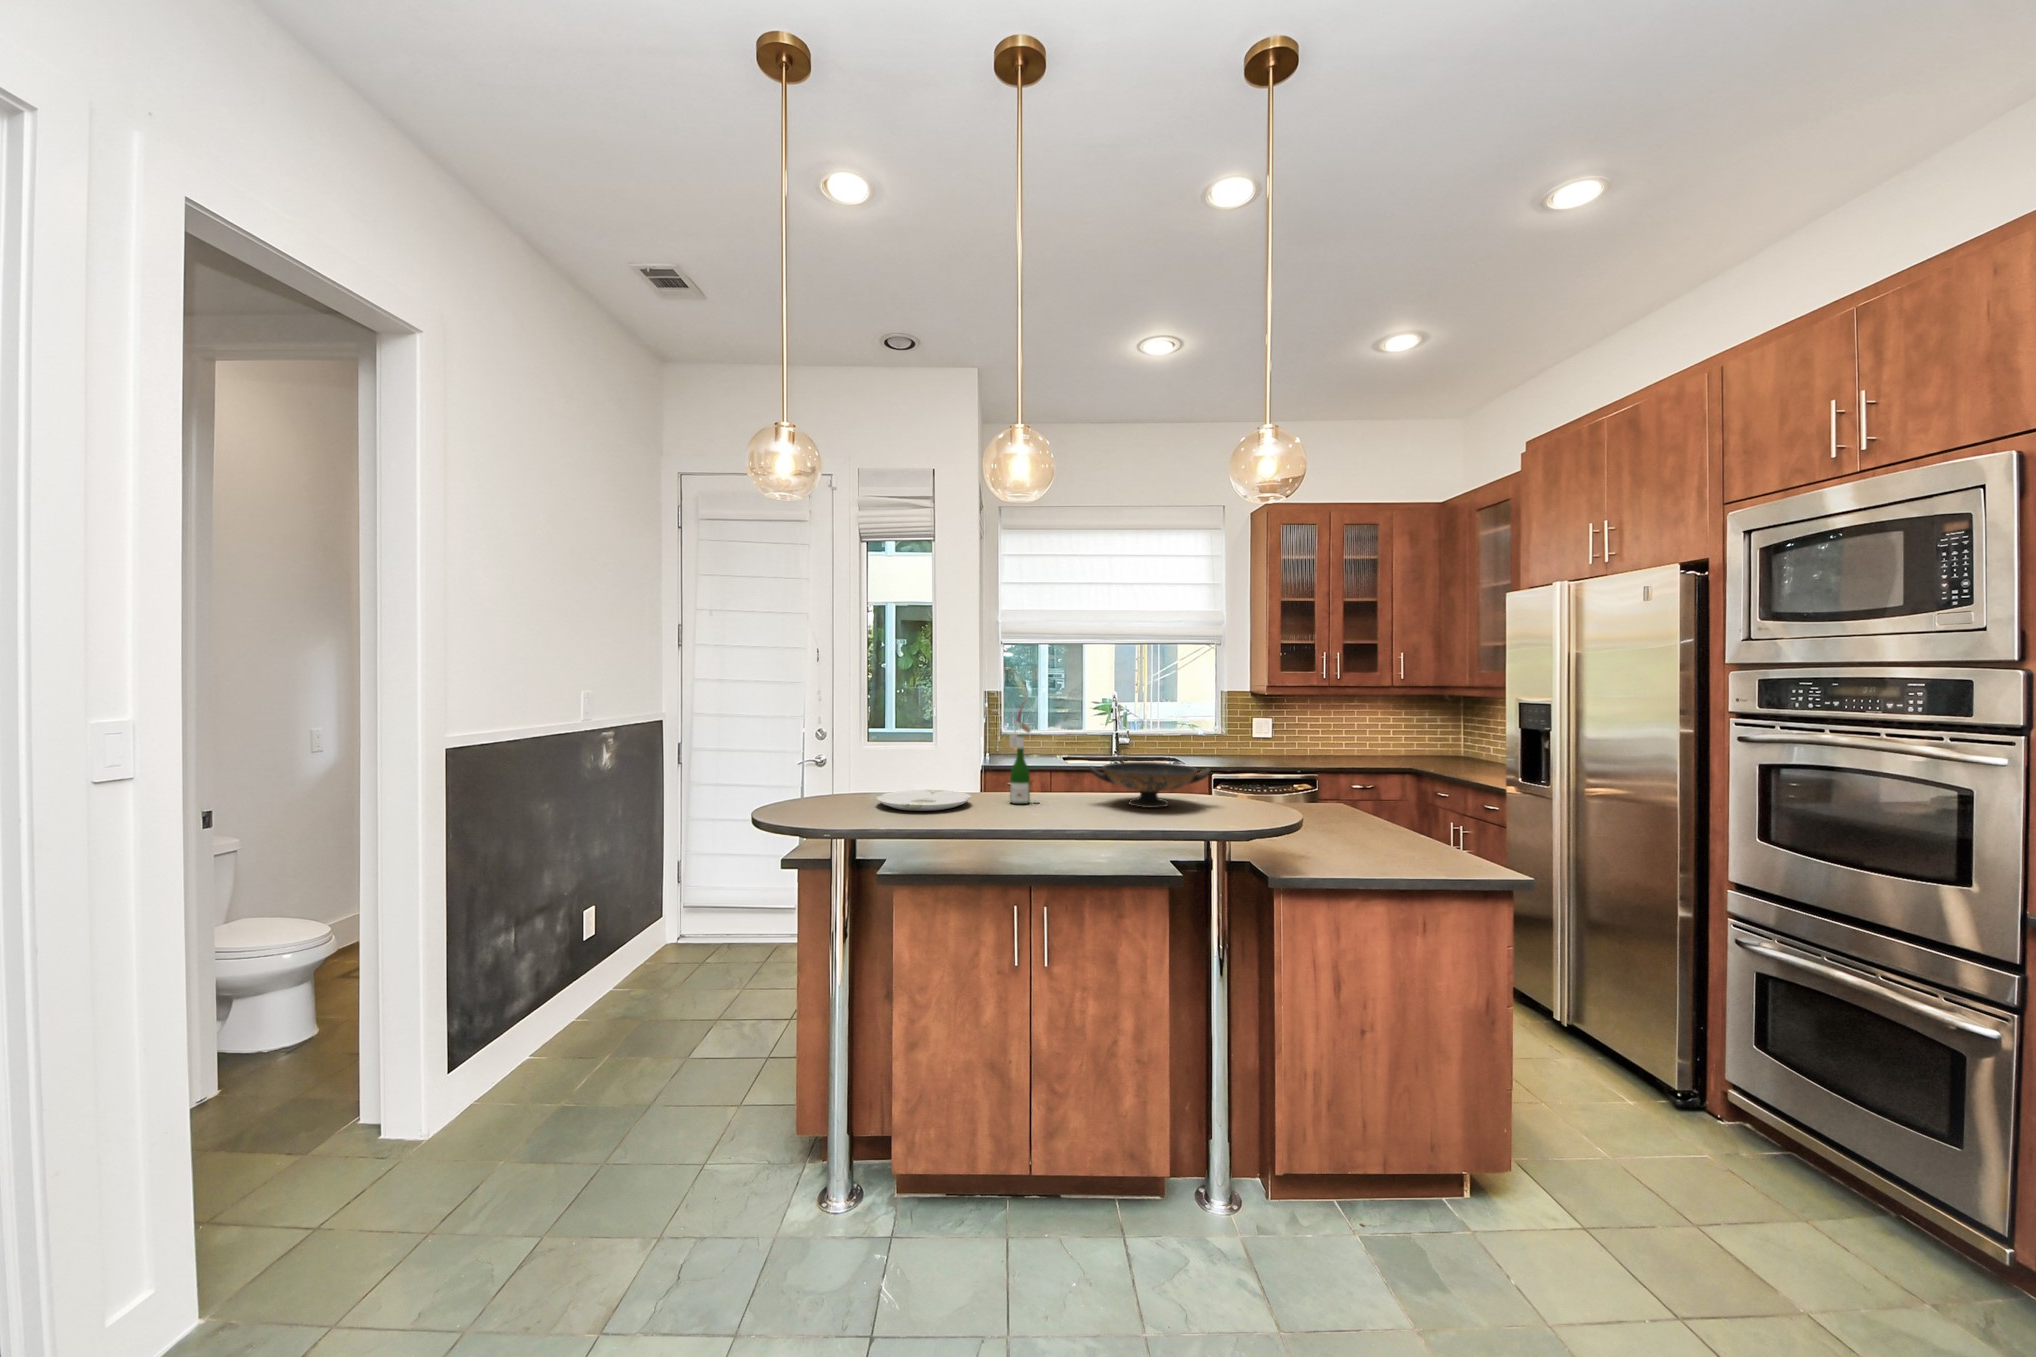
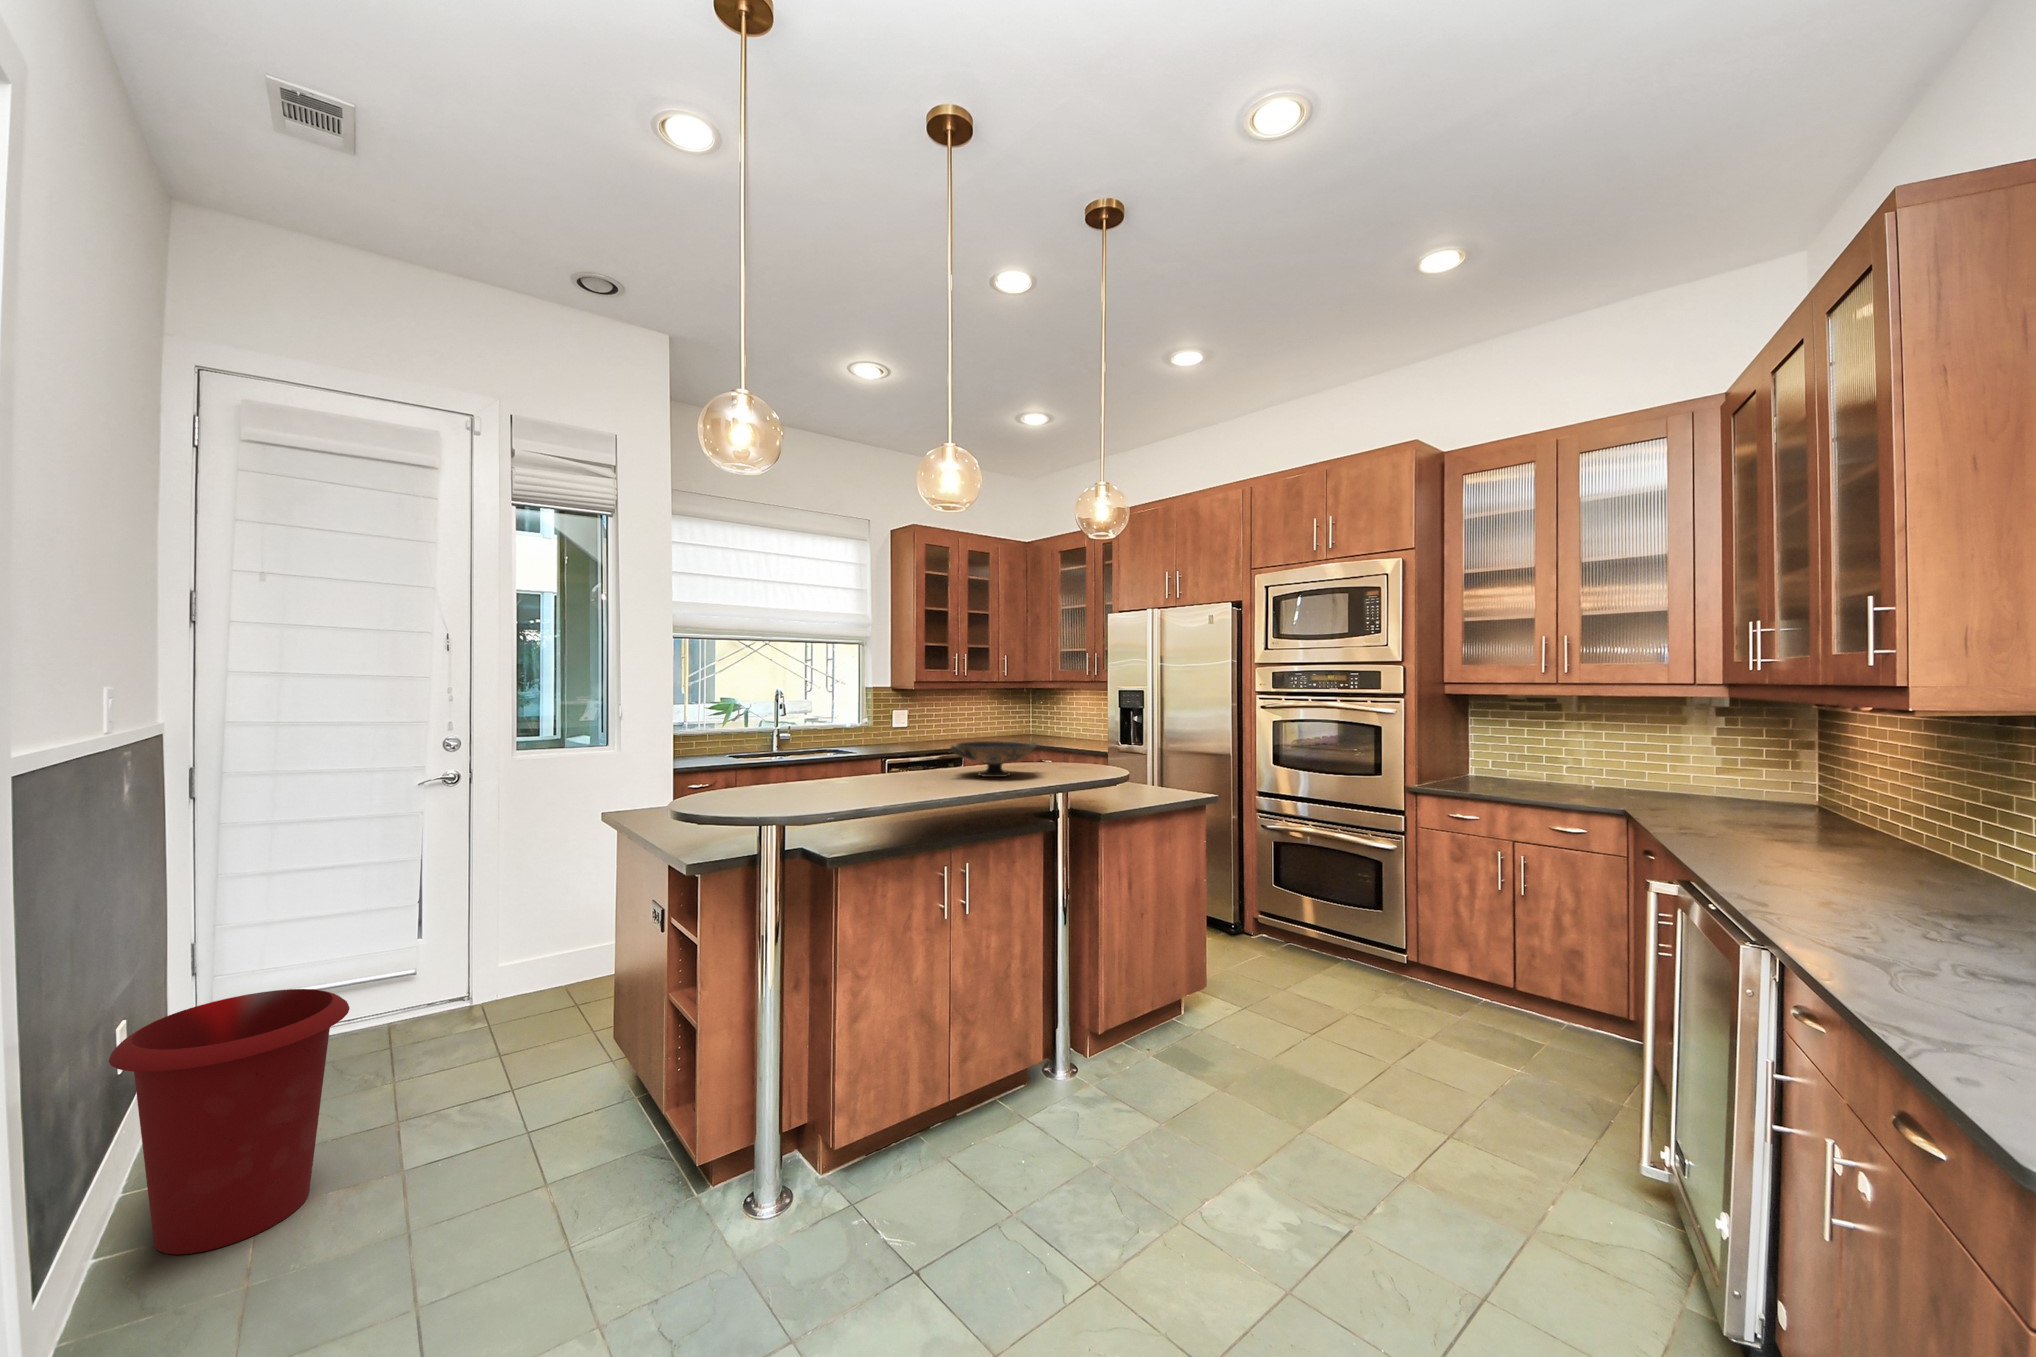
wine bottle: present [1009,707,1039,804] -> none [885,689,914,784]
plate: present [877,790,971,811] -> none [775,778,870,797]
waste bin: none [532,903,664,1071] -> present [109,989,350,1255]

